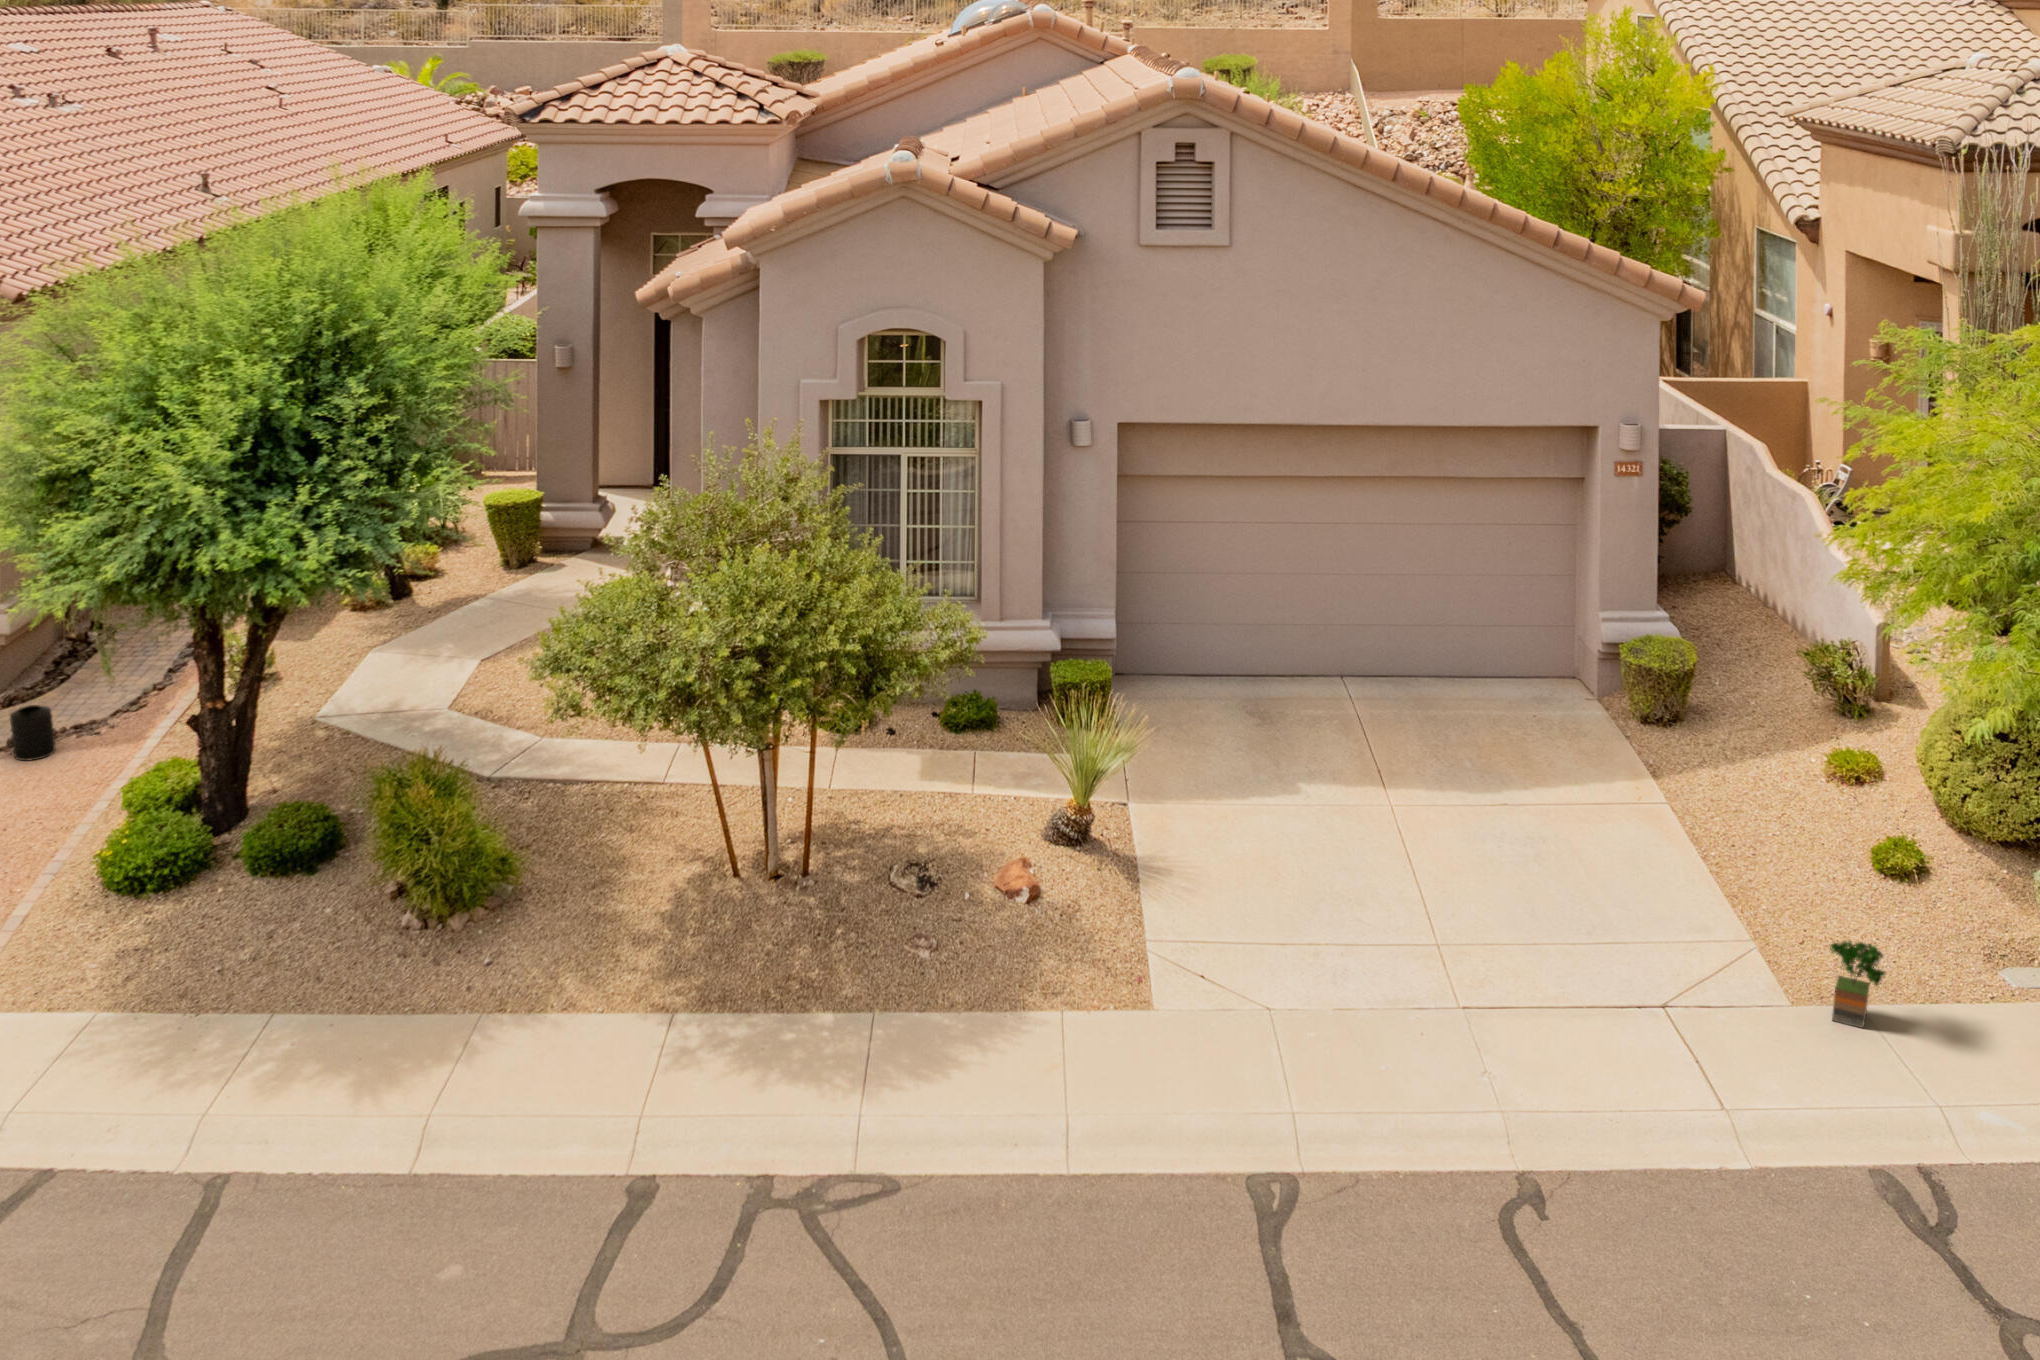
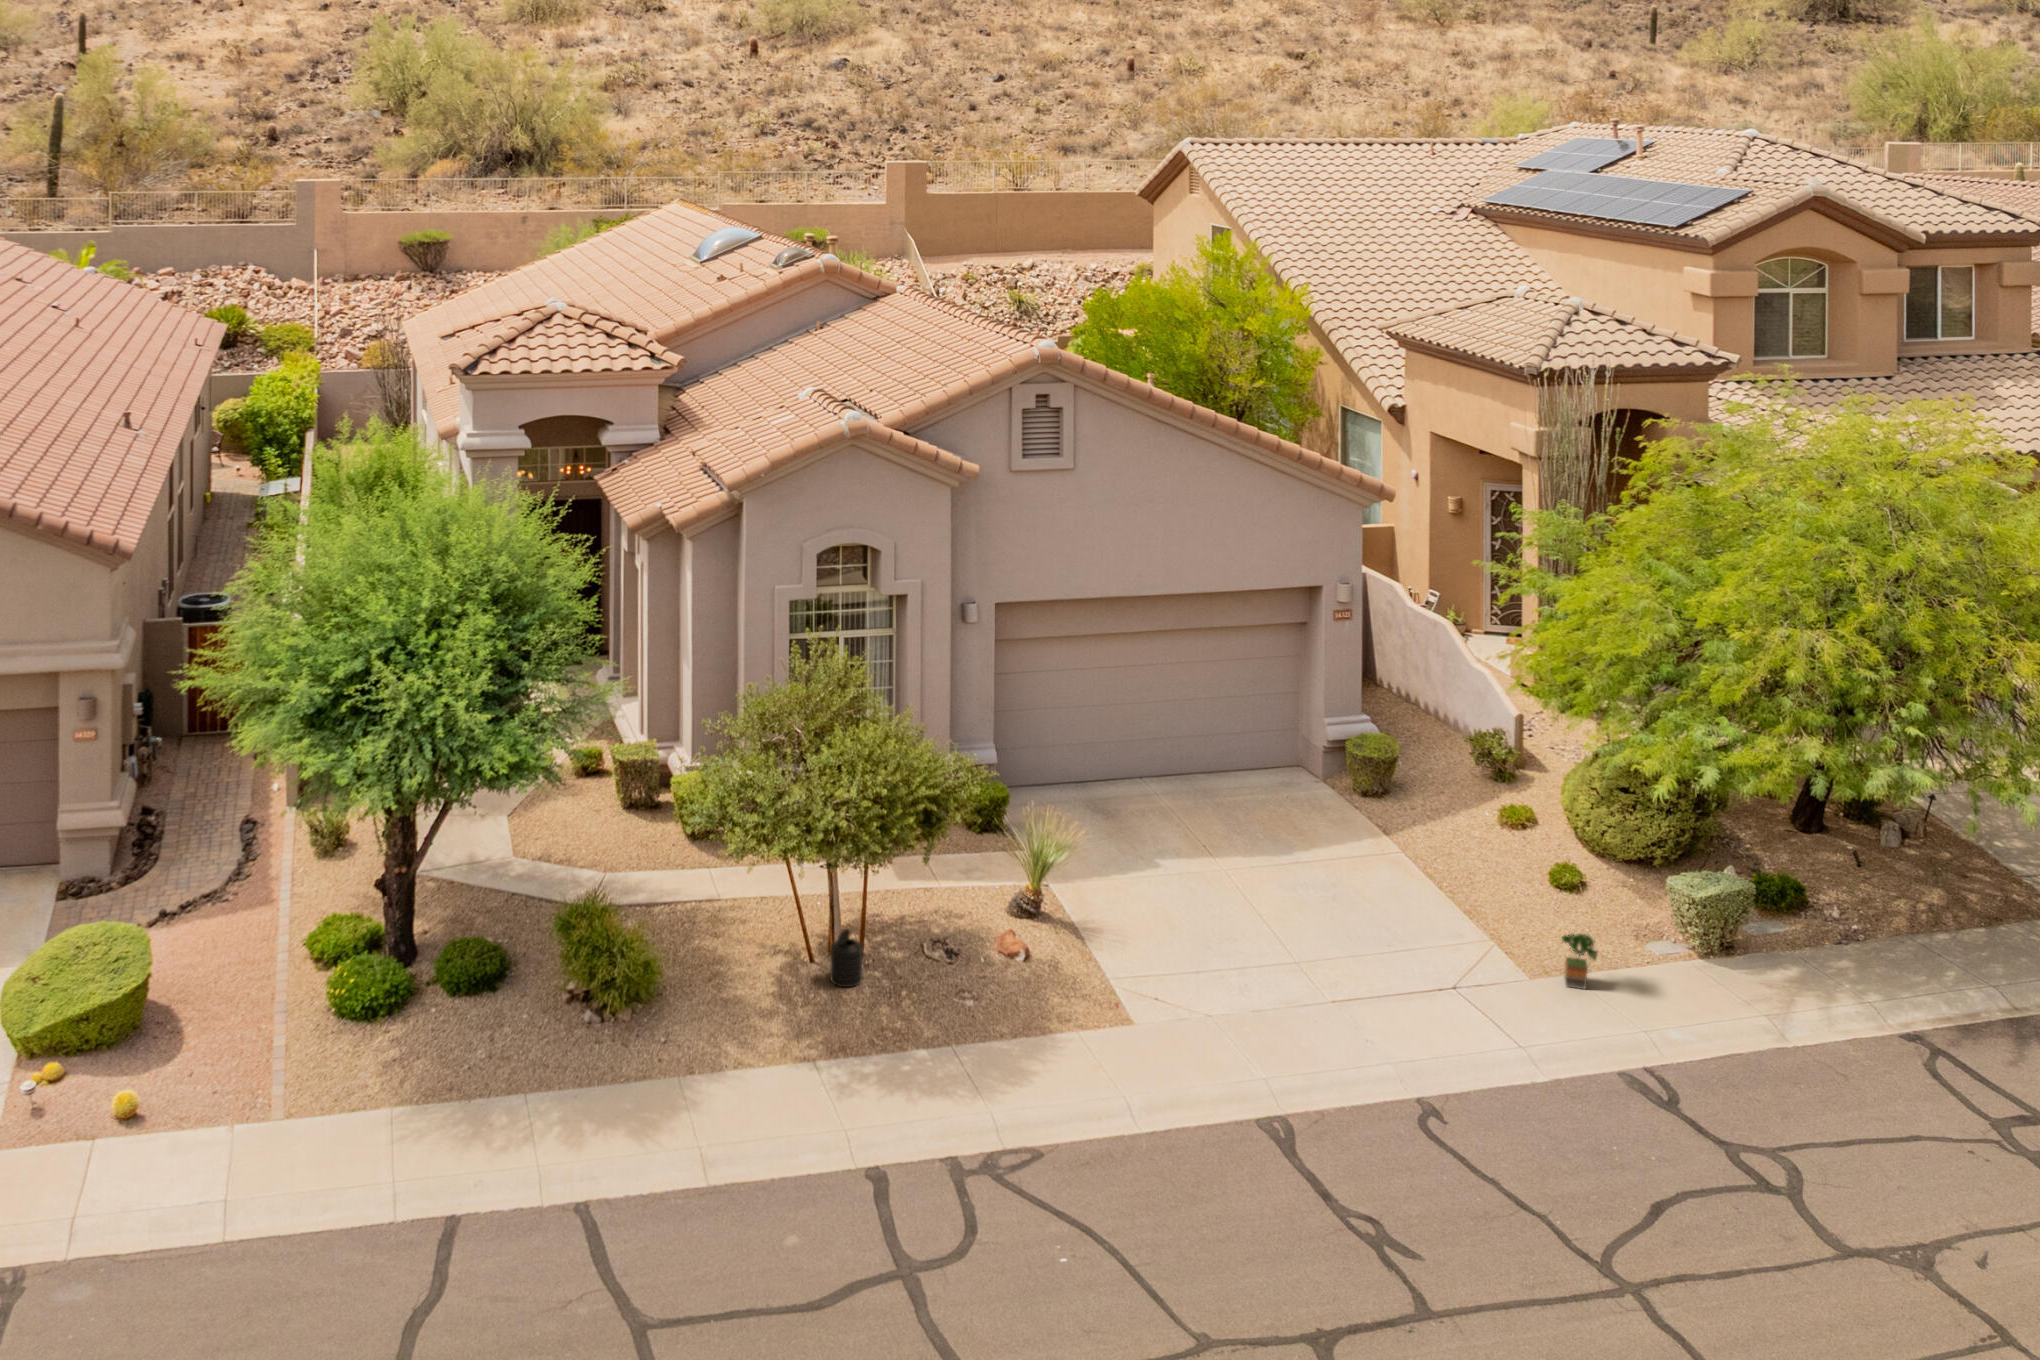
trash can: present [10,705,55,761] -> present [830,929,863,987]

